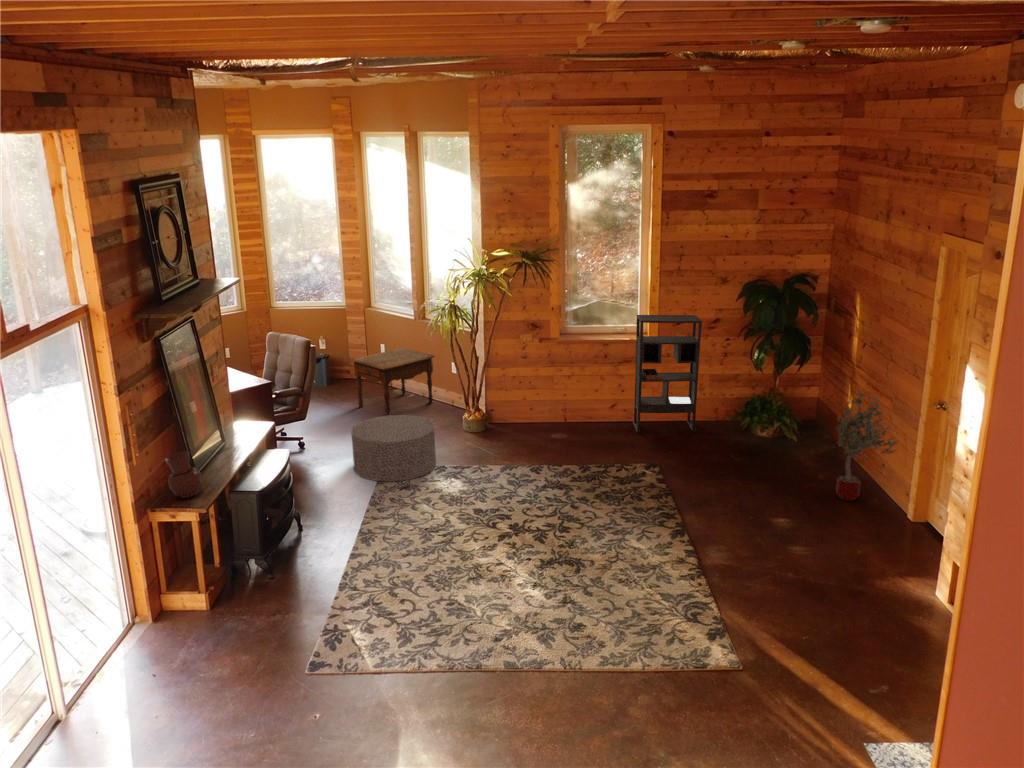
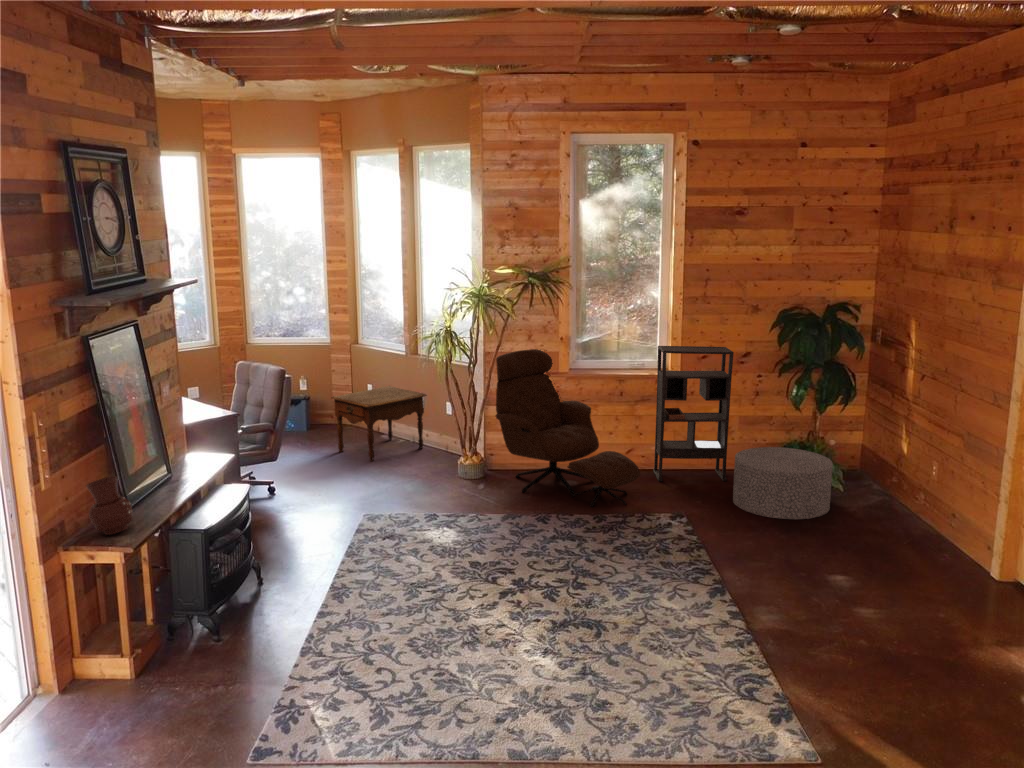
lounge chair: none [495,319,620,457] -> present [496,349,640,507]
potted tree: present [836,393,898,501] -> none [897,426,979,557]
ottoman: present [351,415,436,481] -> present [733,447,833,519]

